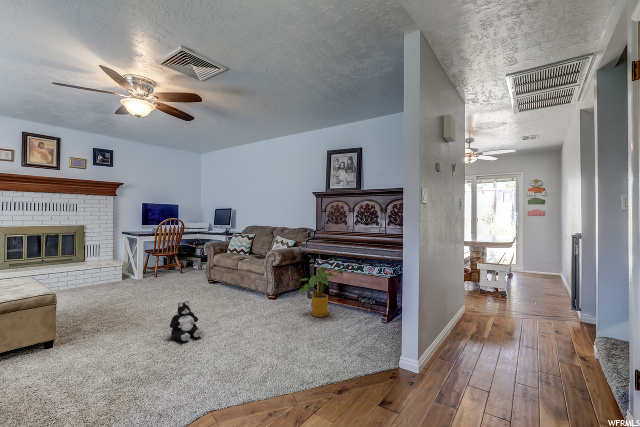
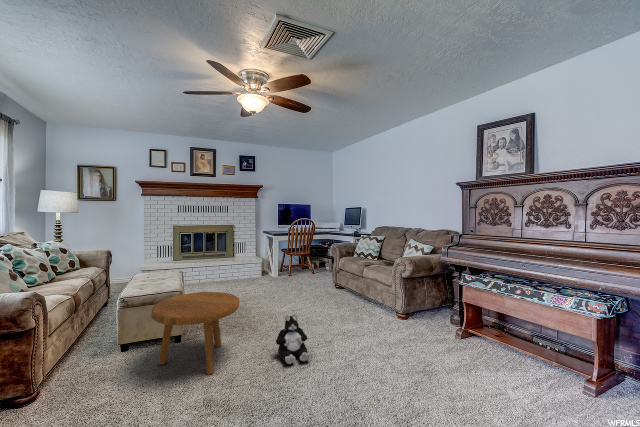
house plant: present [299,266,343,317] -> none [435,286,510,361]
footstool: none [32,290,132,366] -> present [151,292,239,375]

